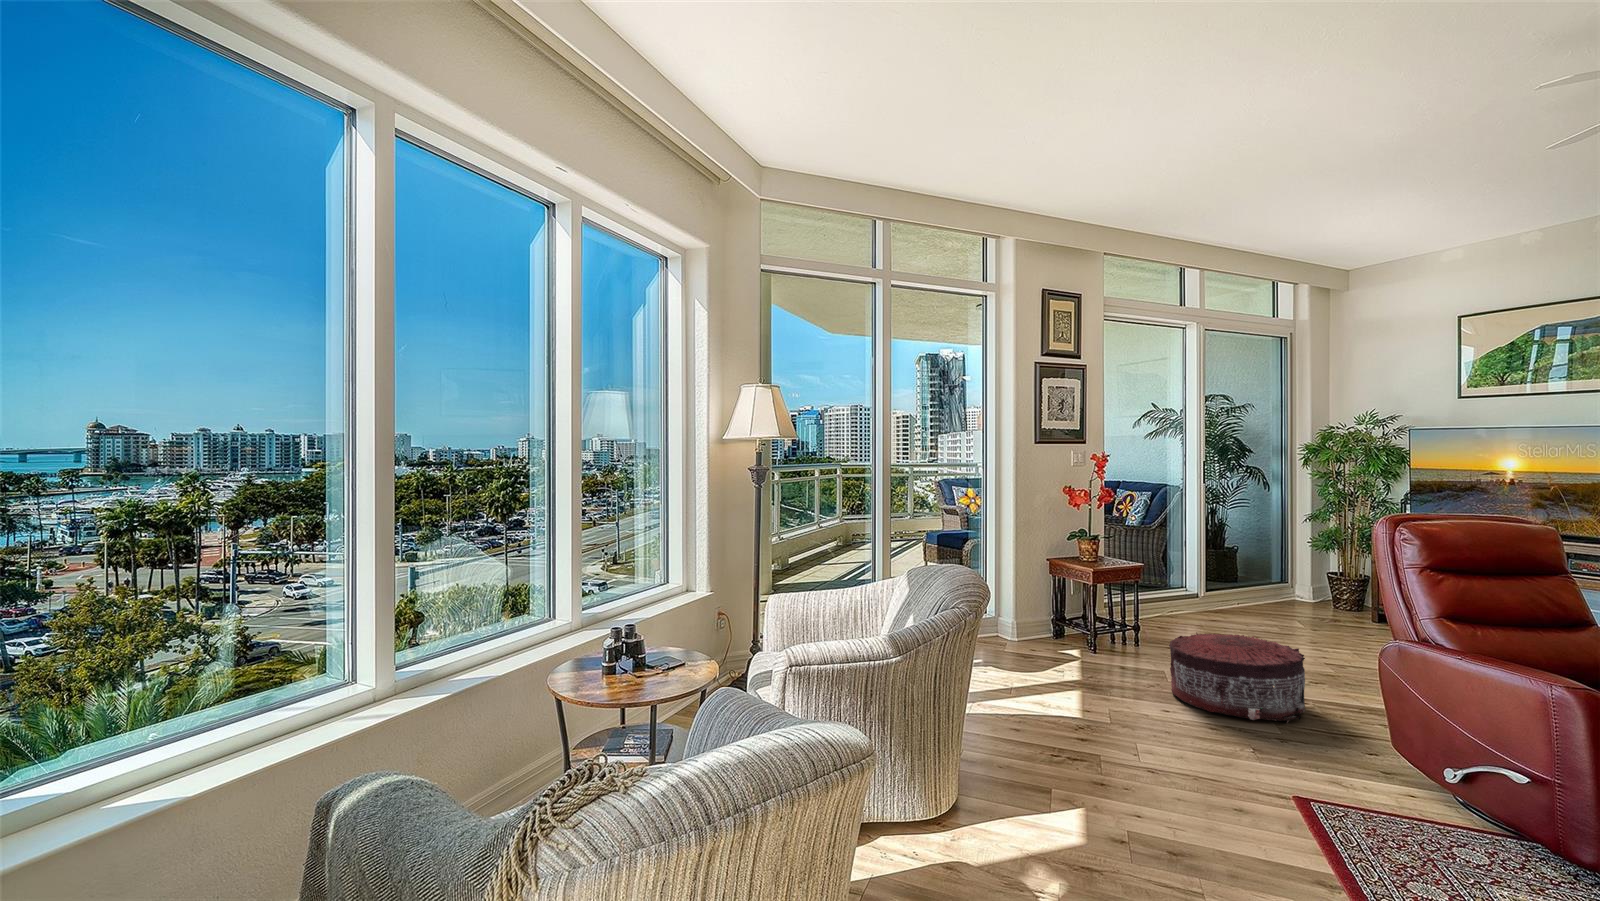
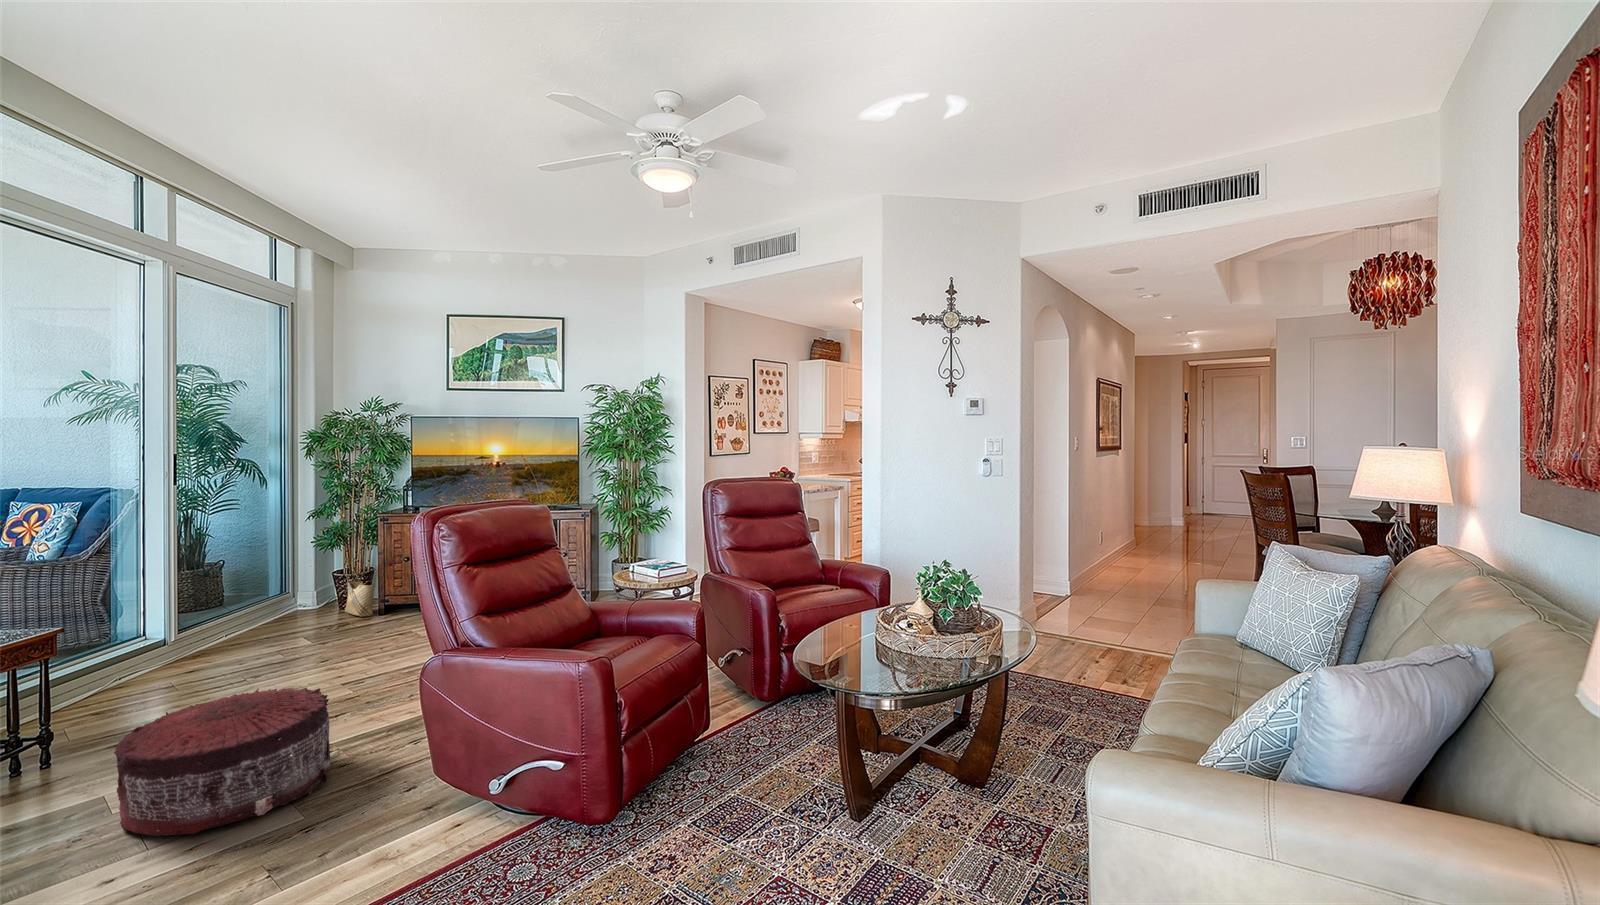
woven basket: none [1336,568,1367,618] -> present [345,565,375,616]

